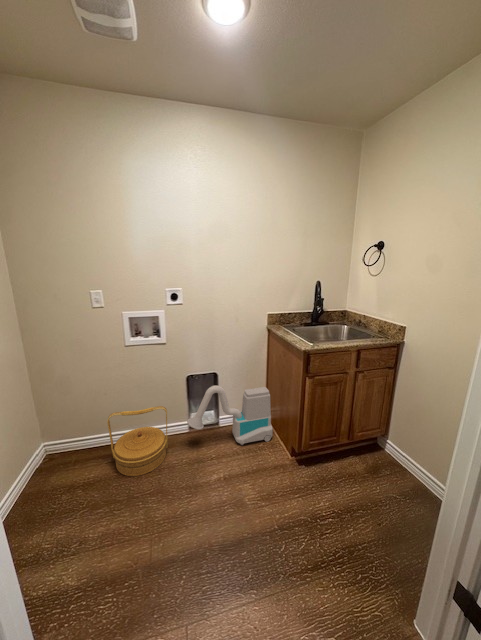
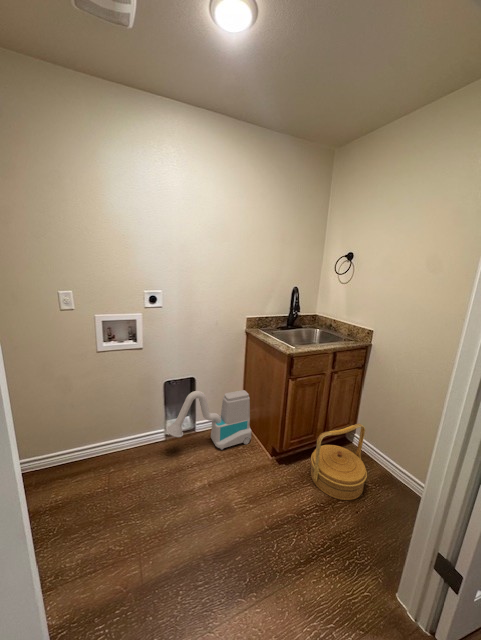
woven basket: present [107,406,167,476] -> present [311,424,367,500]

